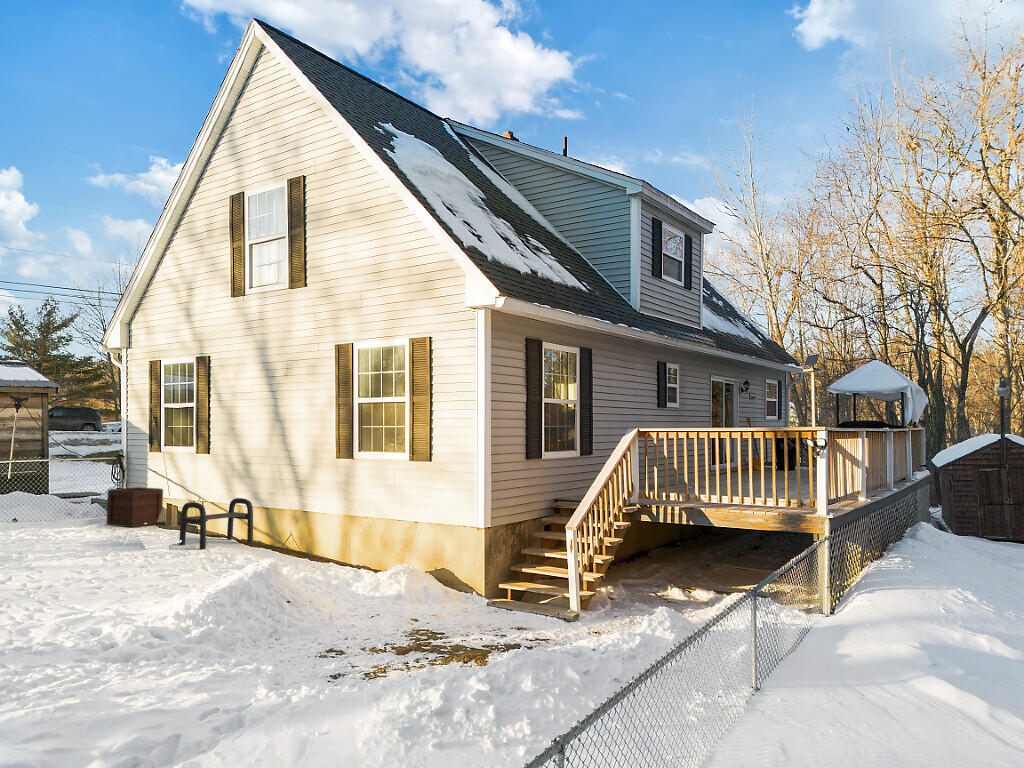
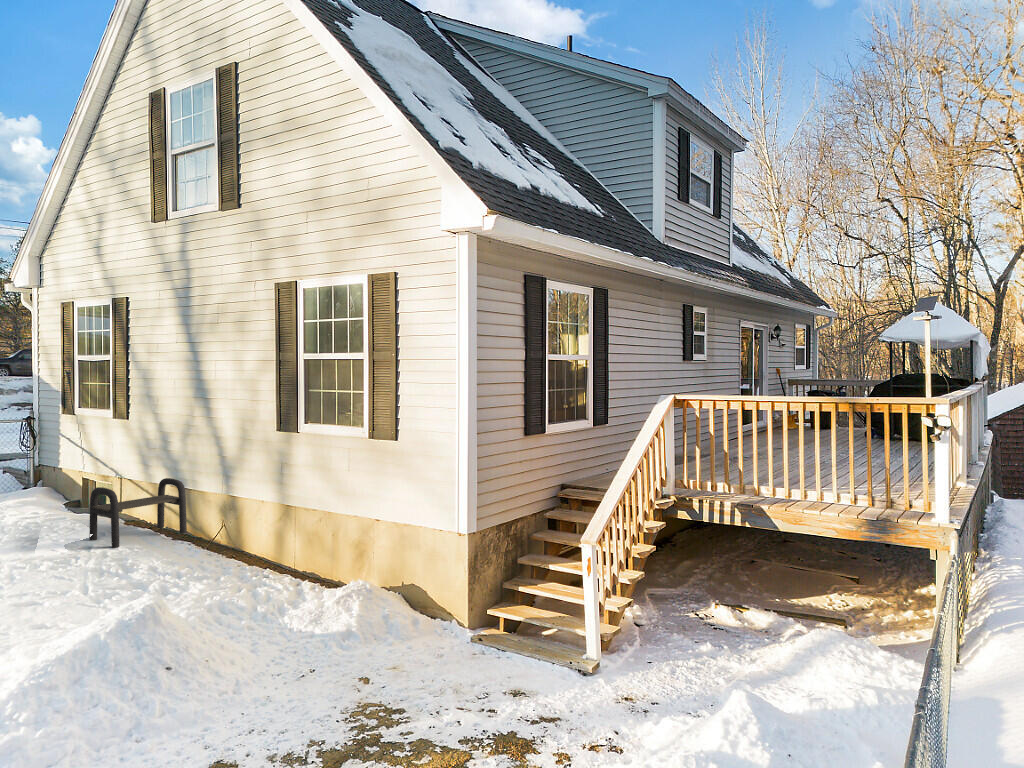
wooden crate: present [106,487,163,527] -> none [19,459,90,510]

